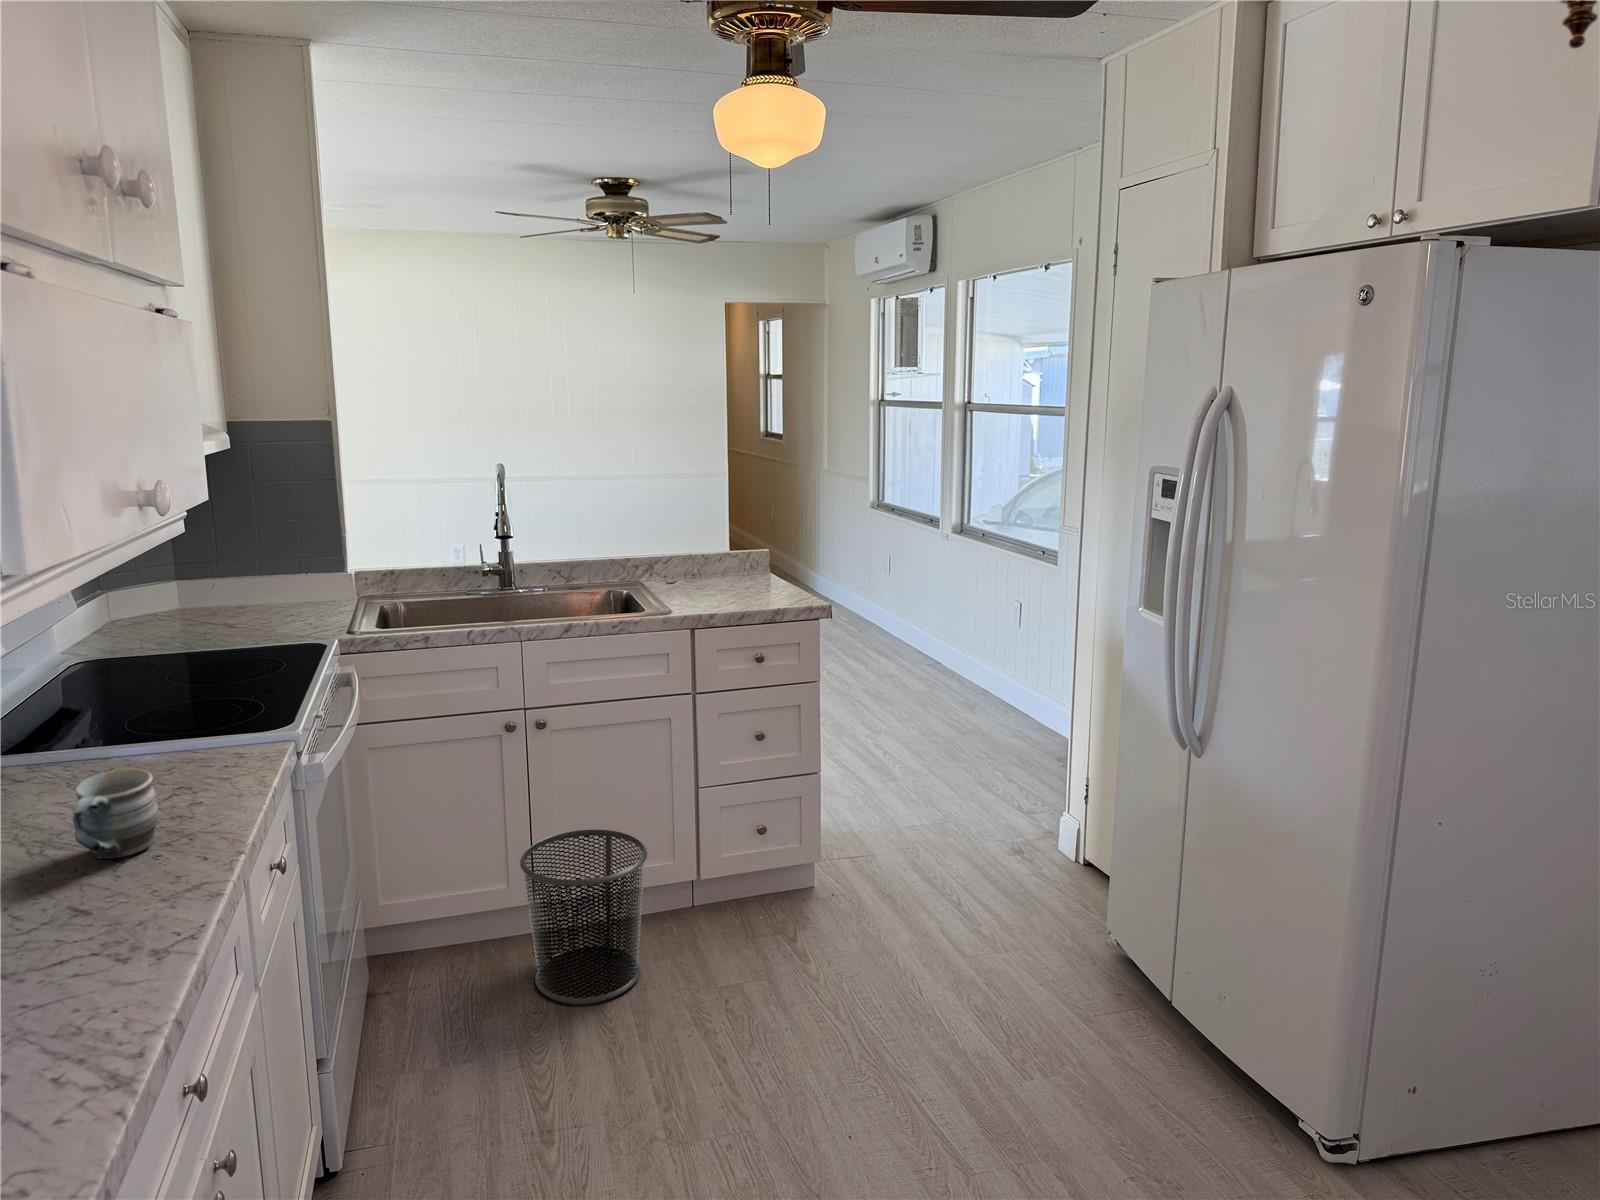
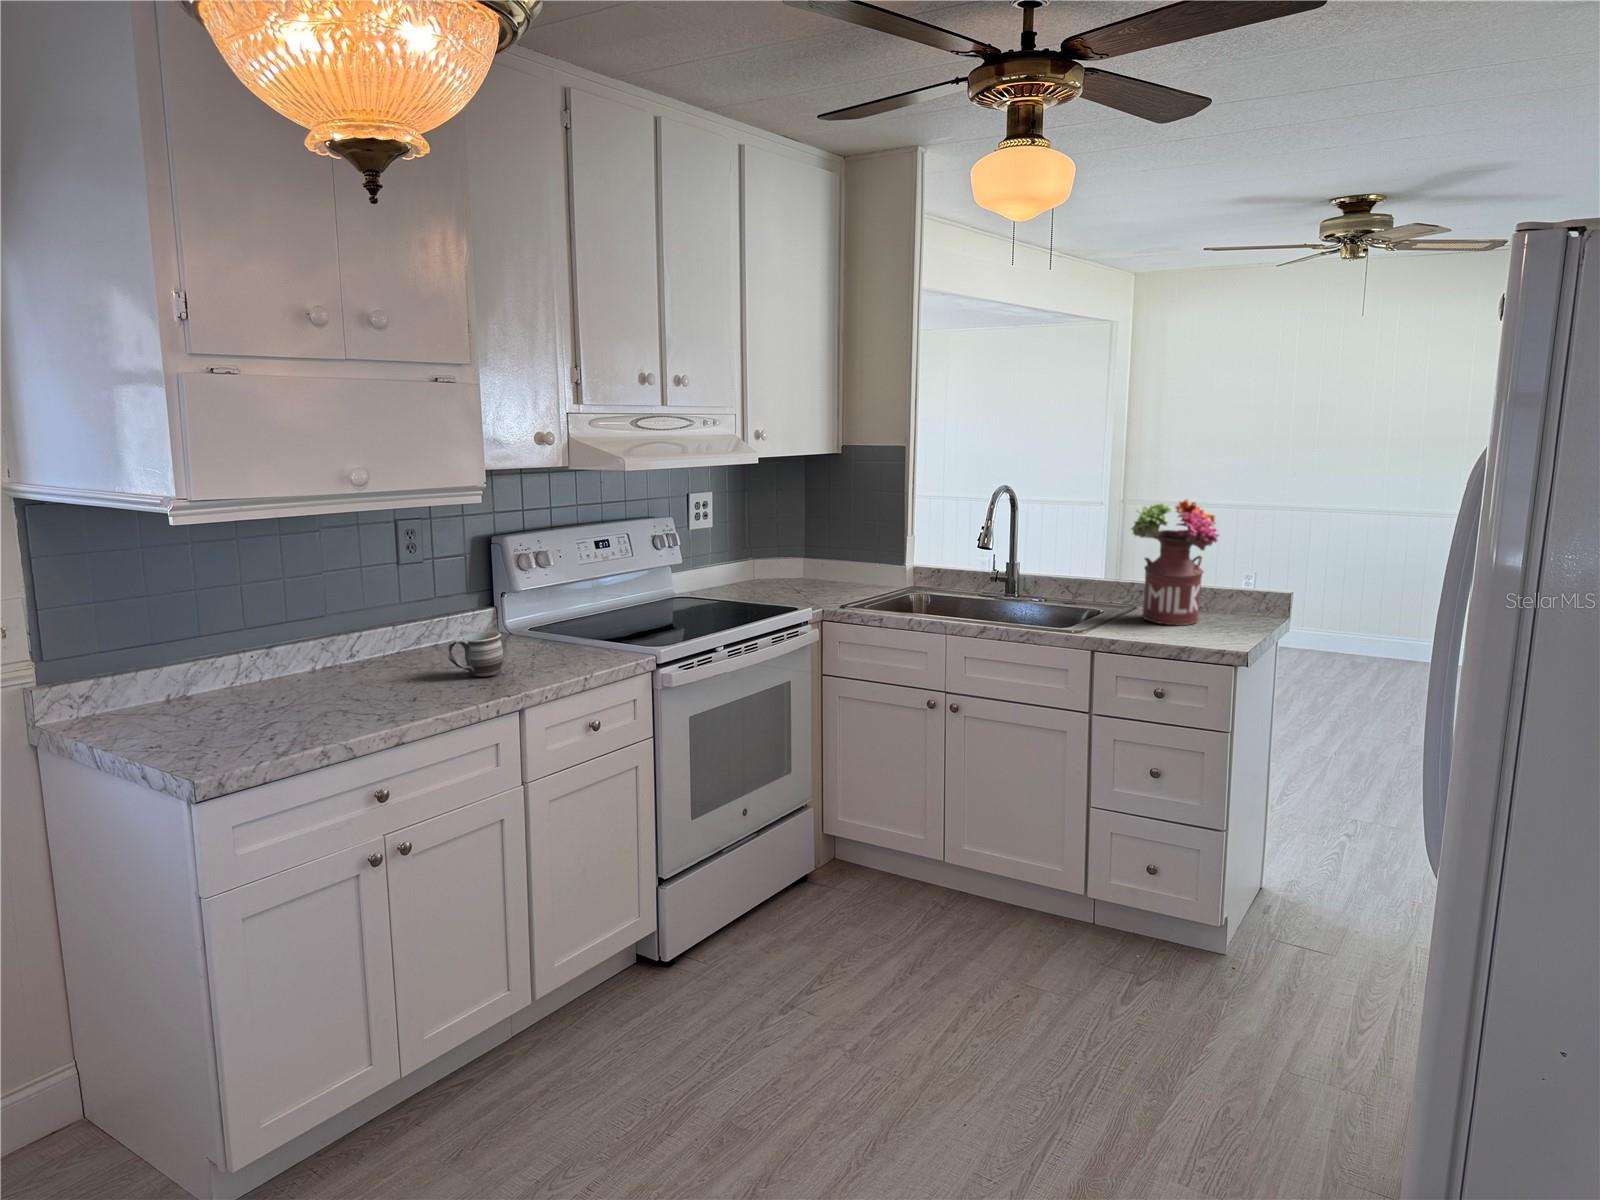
flower arrangement: none [666,467,751,592] -> present [1131,499,1219,625]
waste bin: present [520,830,647,1003] -> none [895,805,1005,953]

